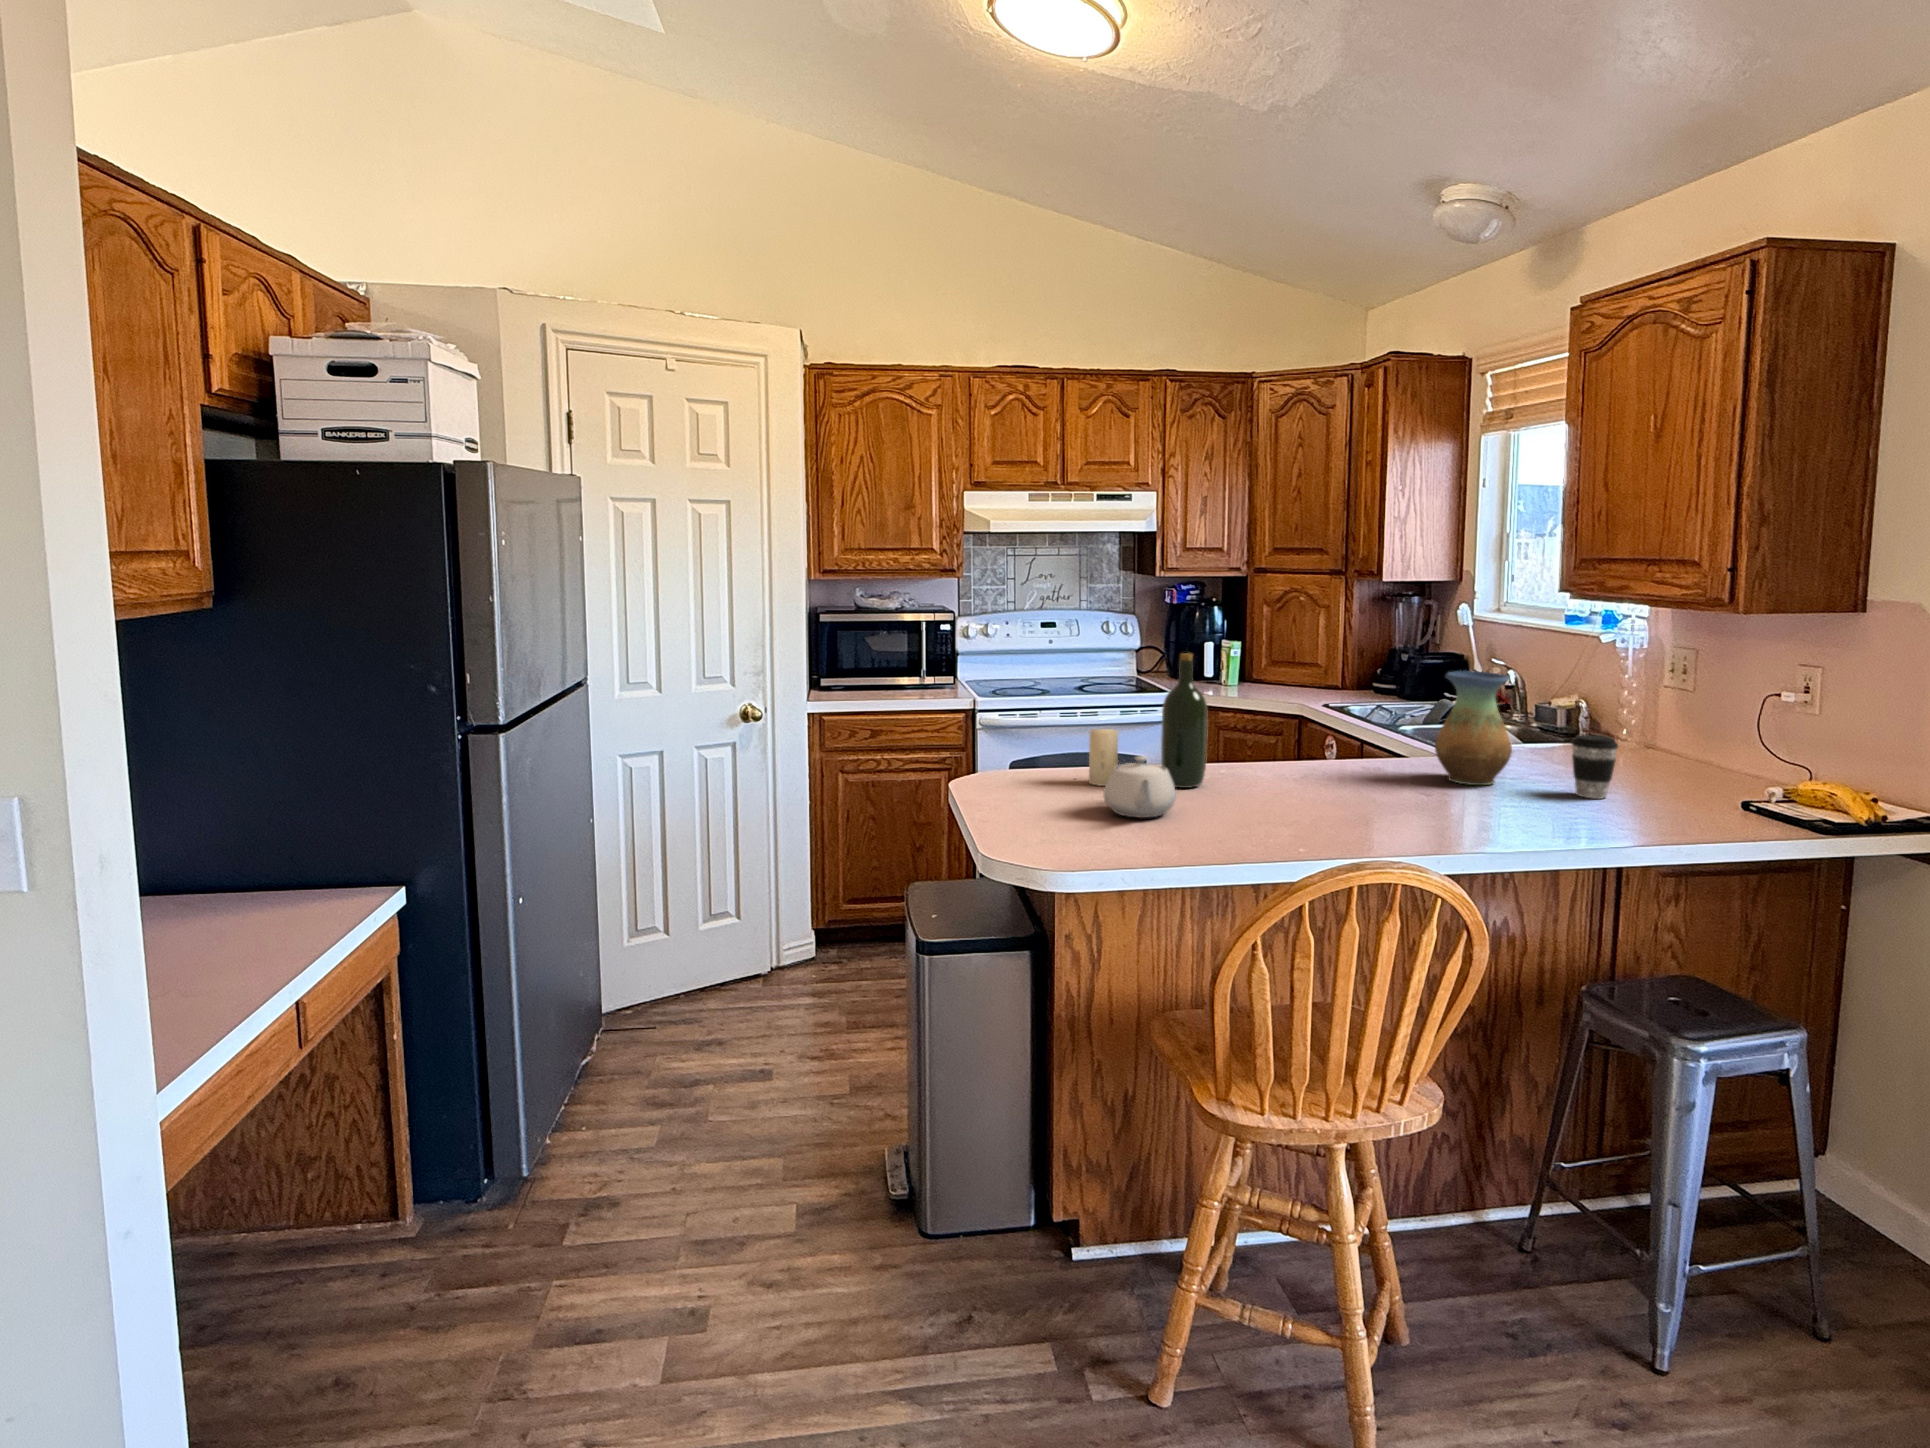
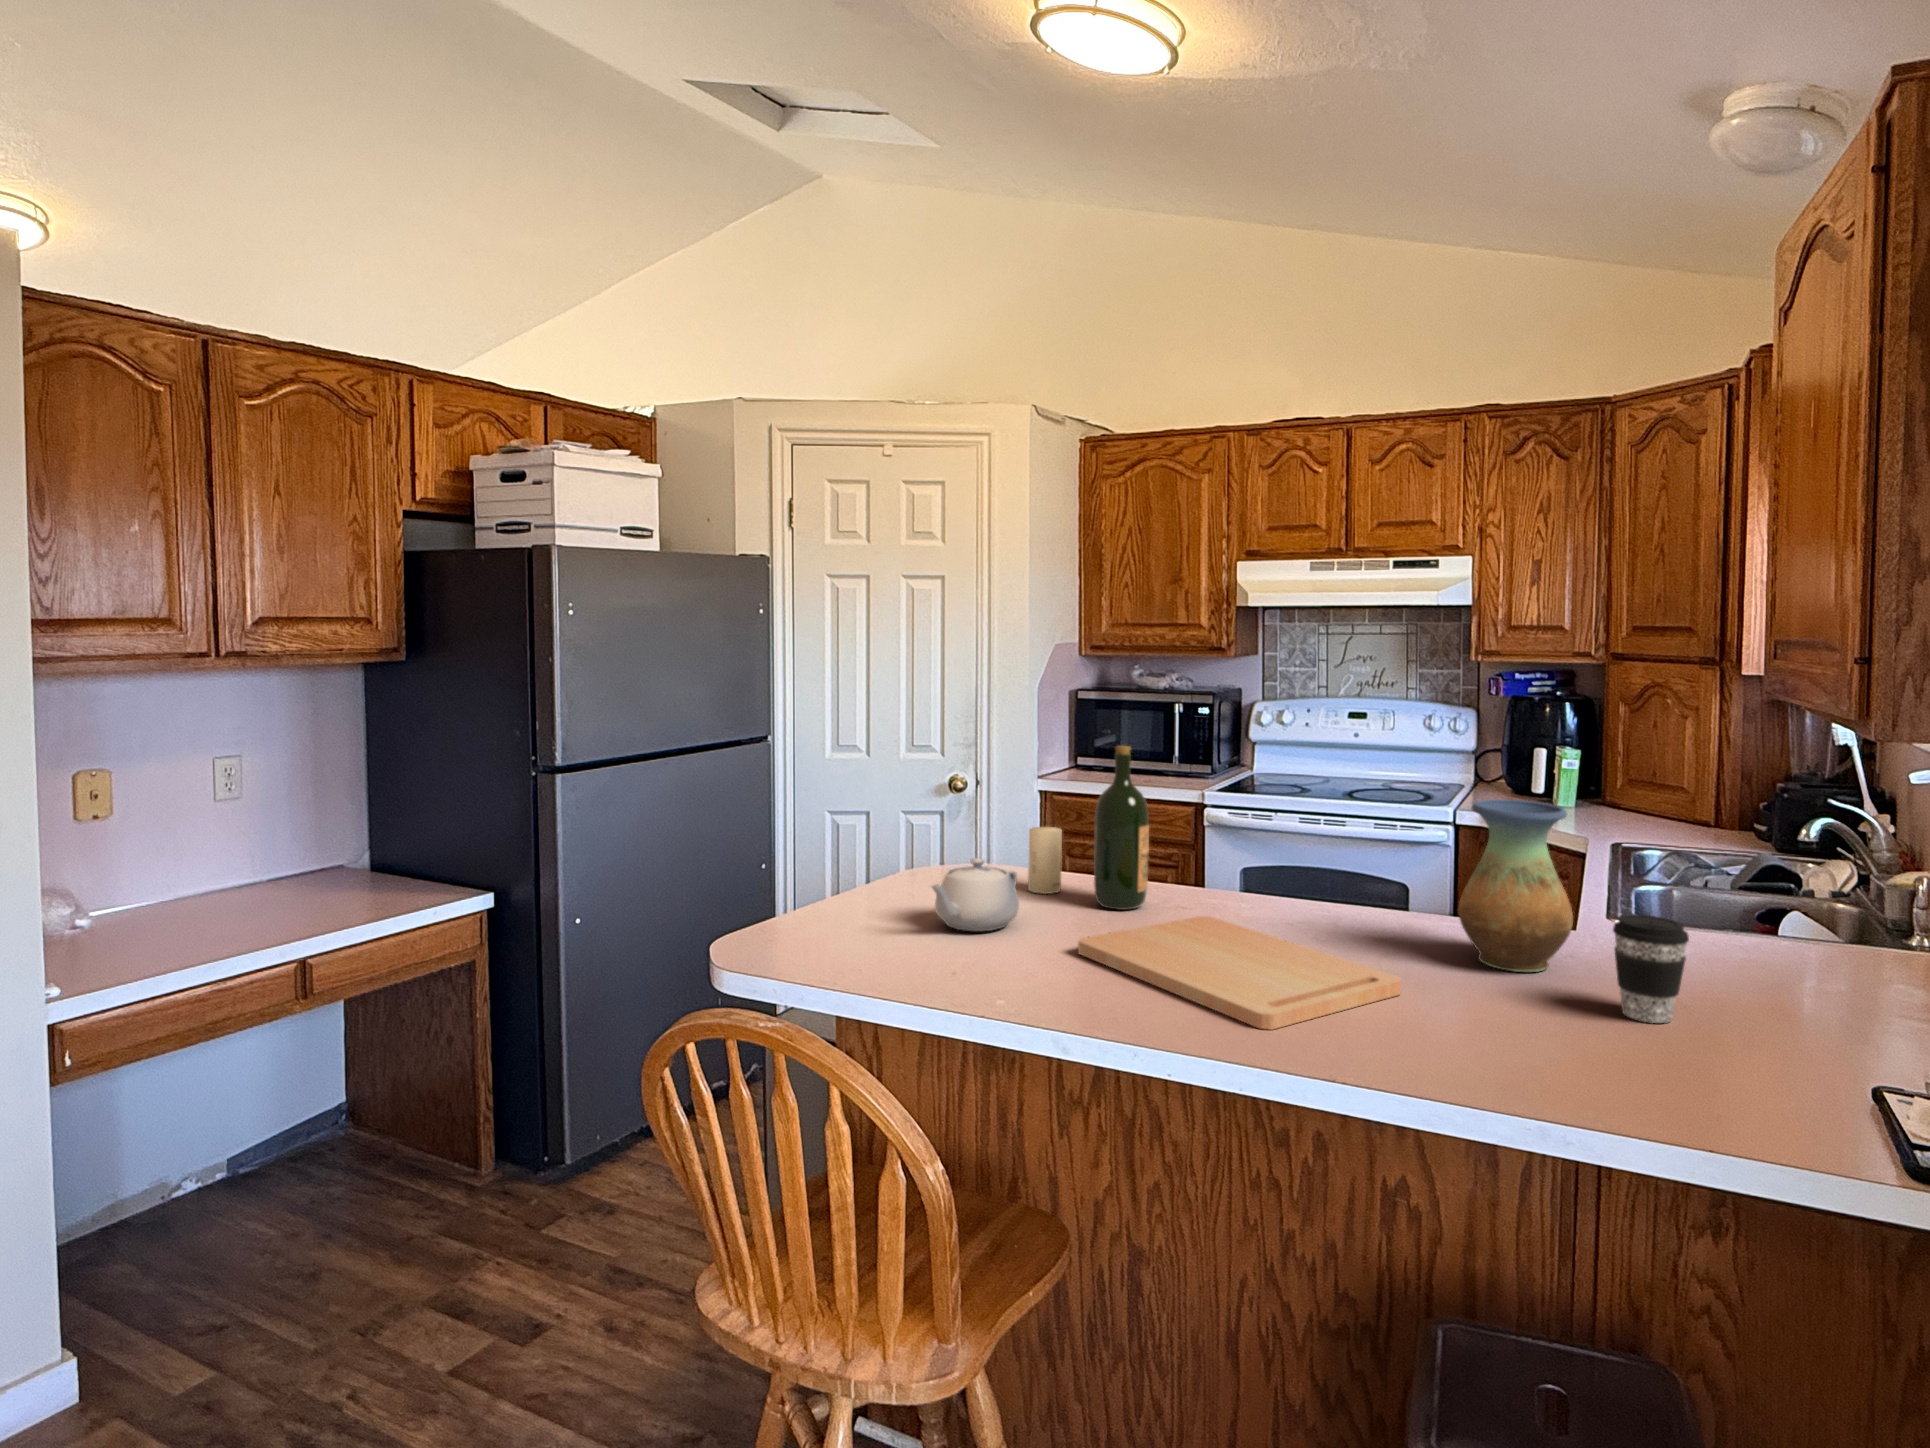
cutting board: none [1254,780,1479,838] -> present [1078,916,1401,1029]

